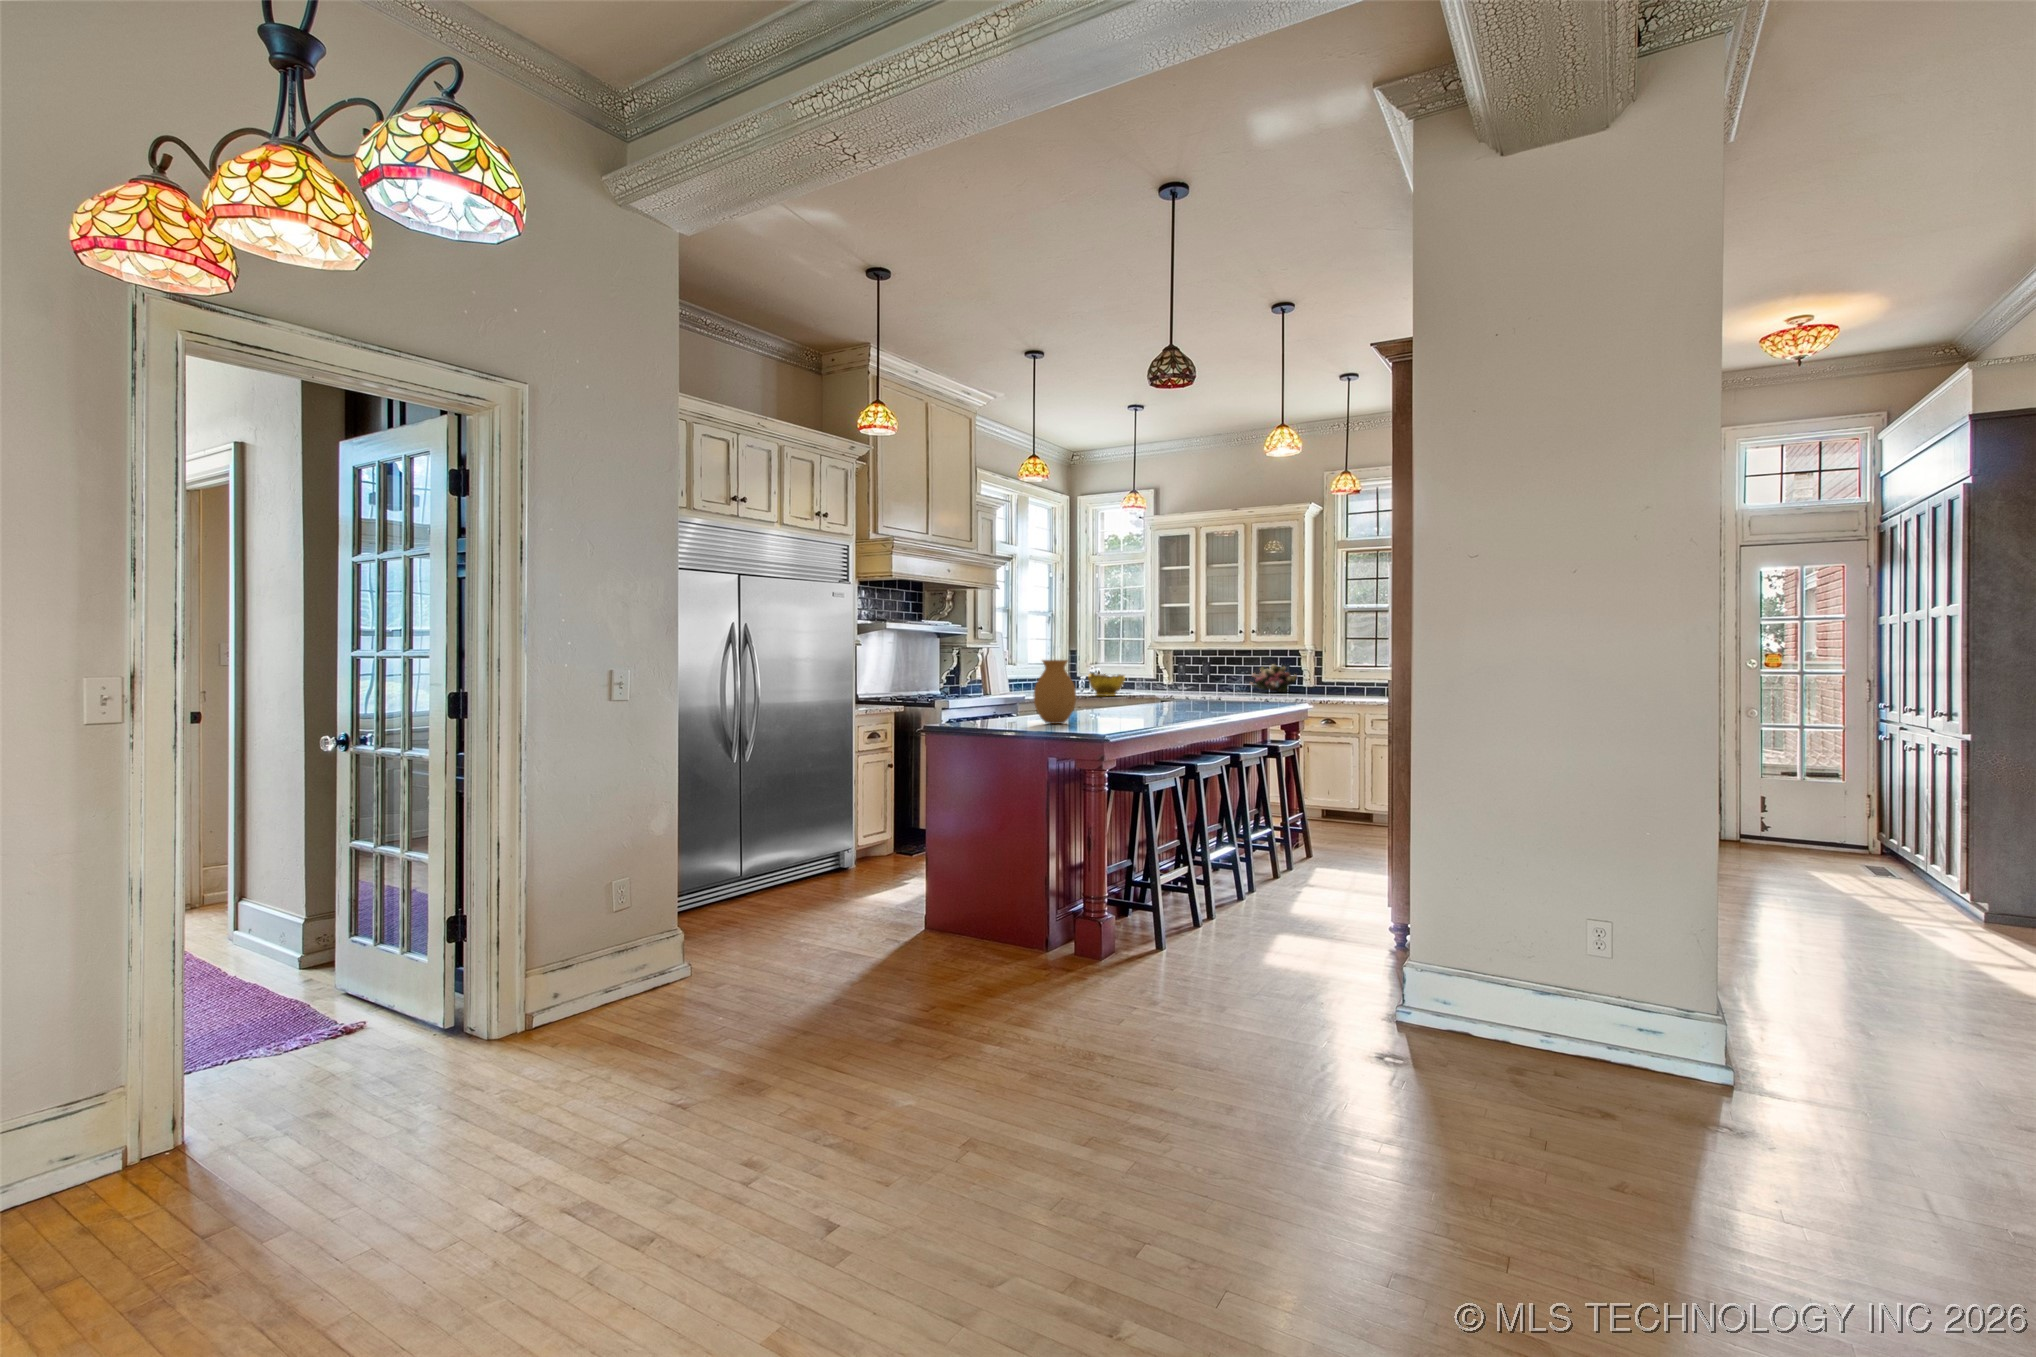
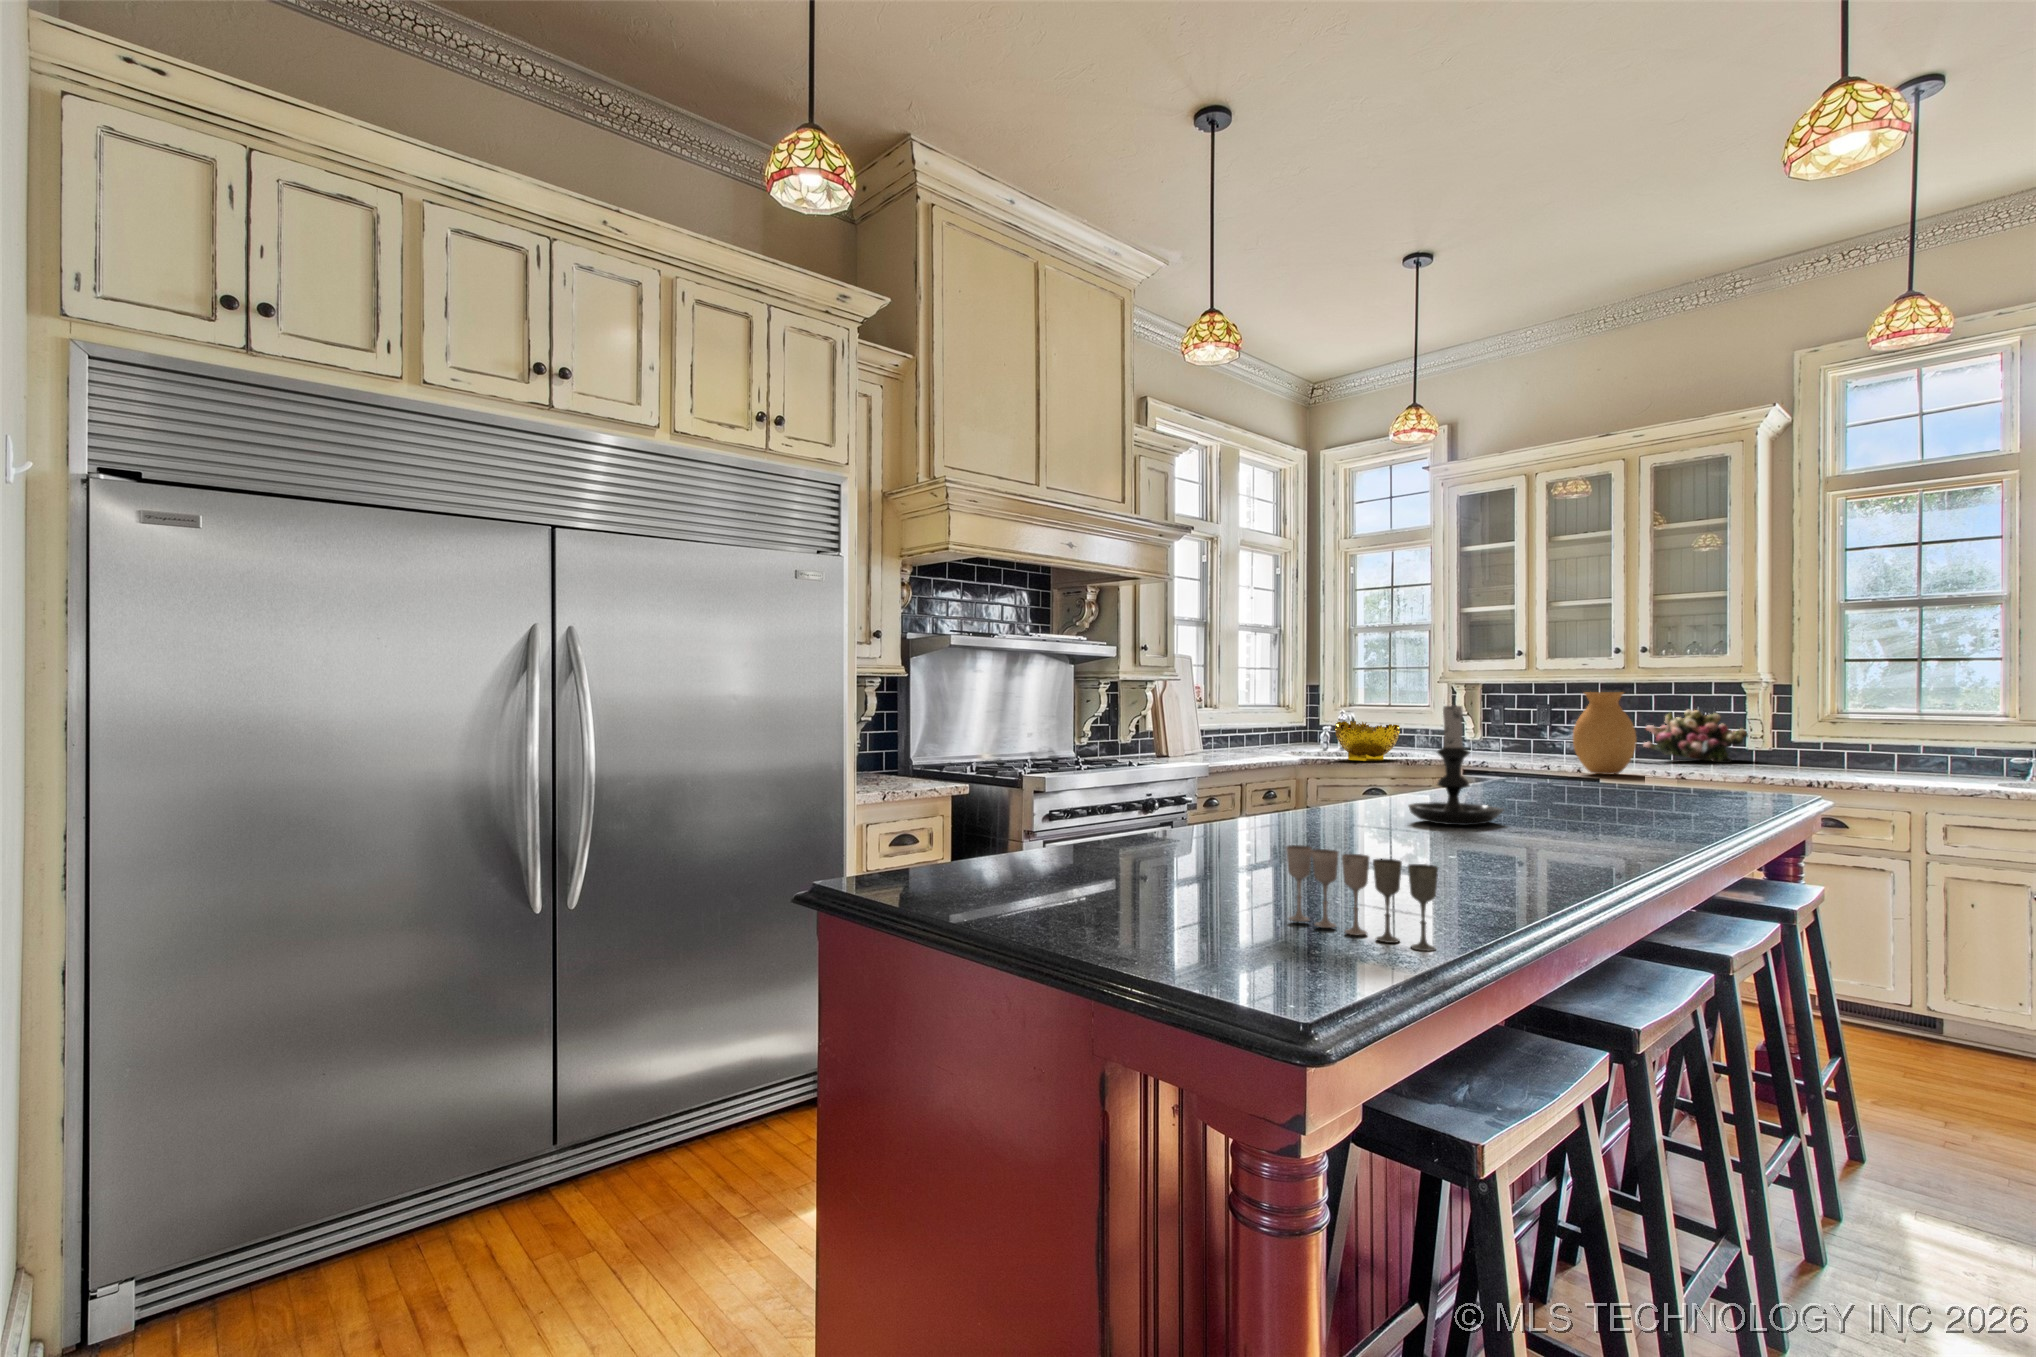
candle holder: none [1128,657,1166,711] -> present [1409,704,1504,825]
vase: present [1034,660,1076,724] -> present [1573,692,1637,775]
wine glass: none [1091,703,1134,727] -> present [1286,845,1438,951]

